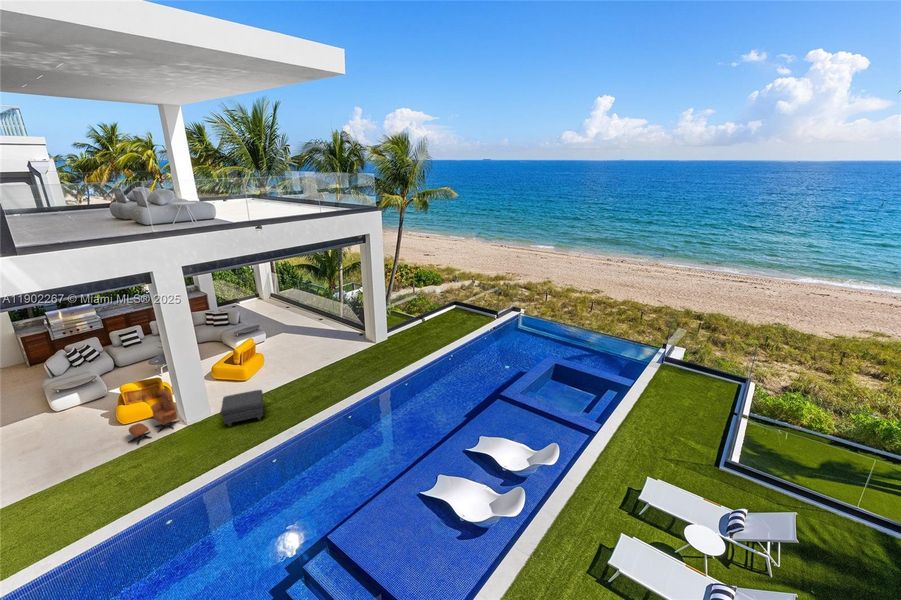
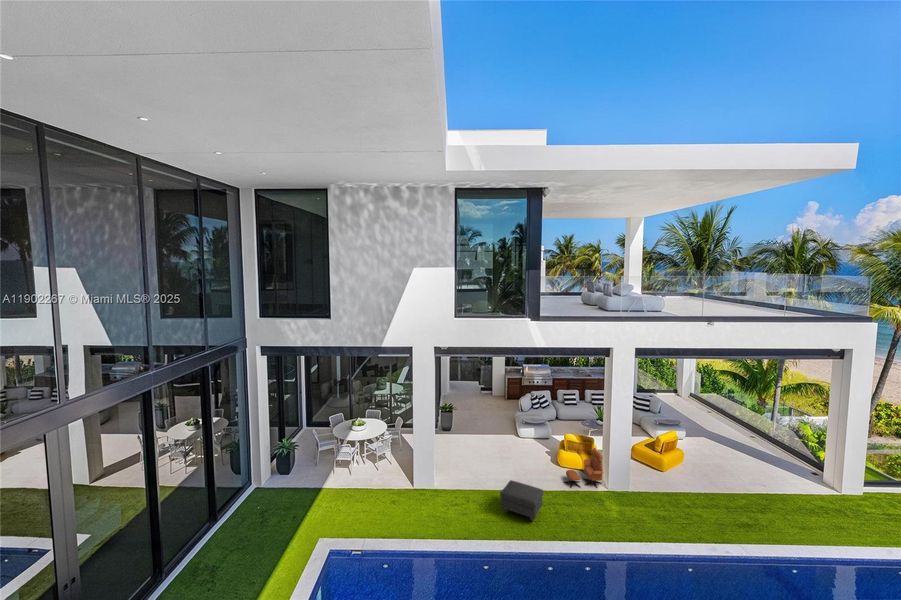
ottoman: present [221,390,263,426] -> present [500,480,544,521]

